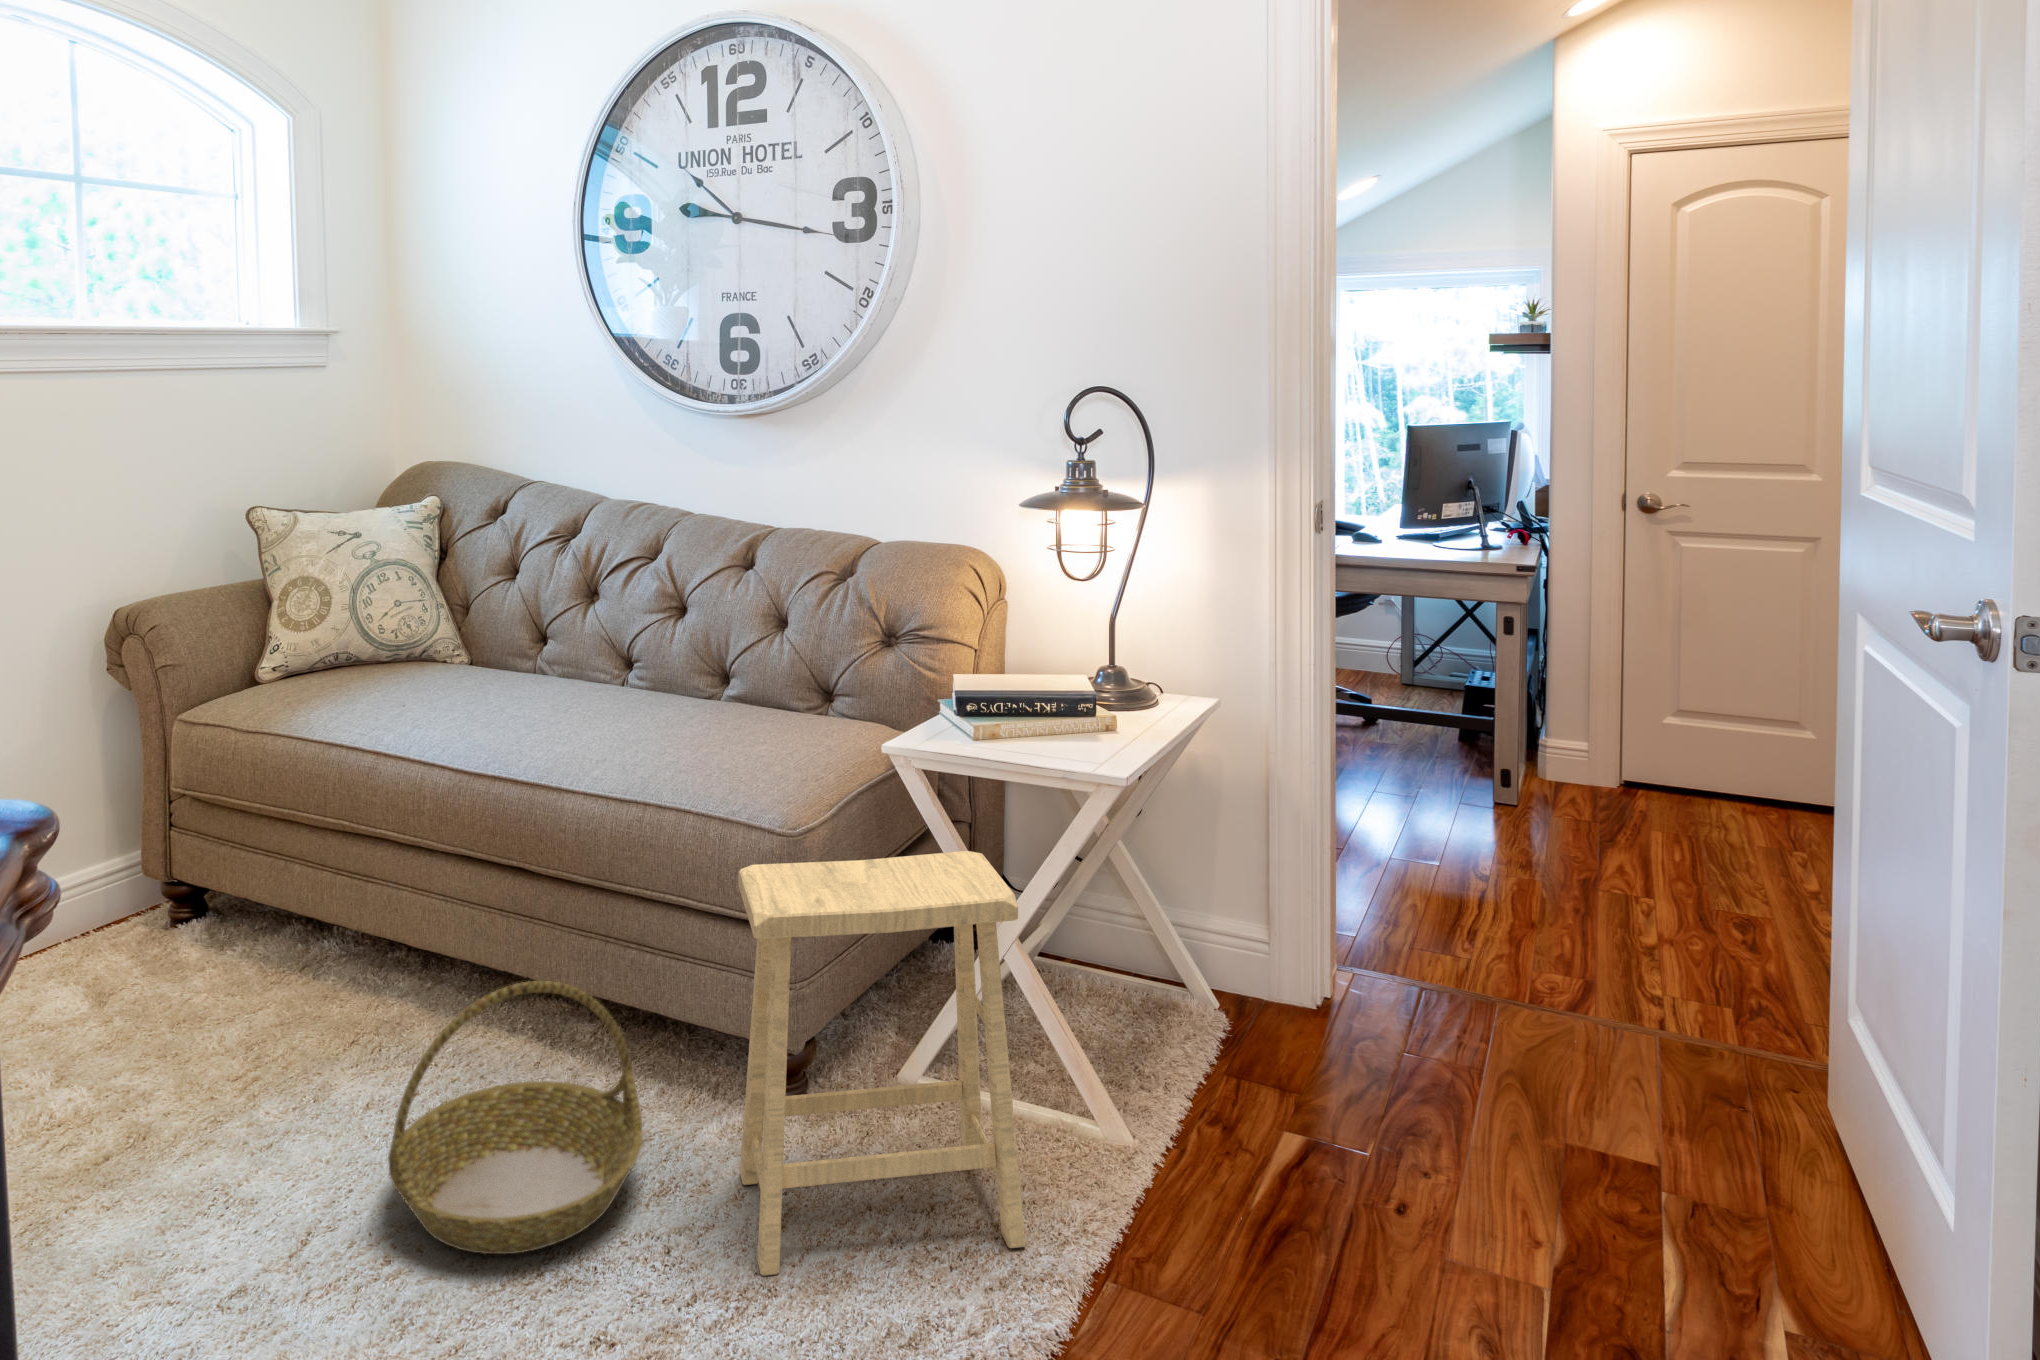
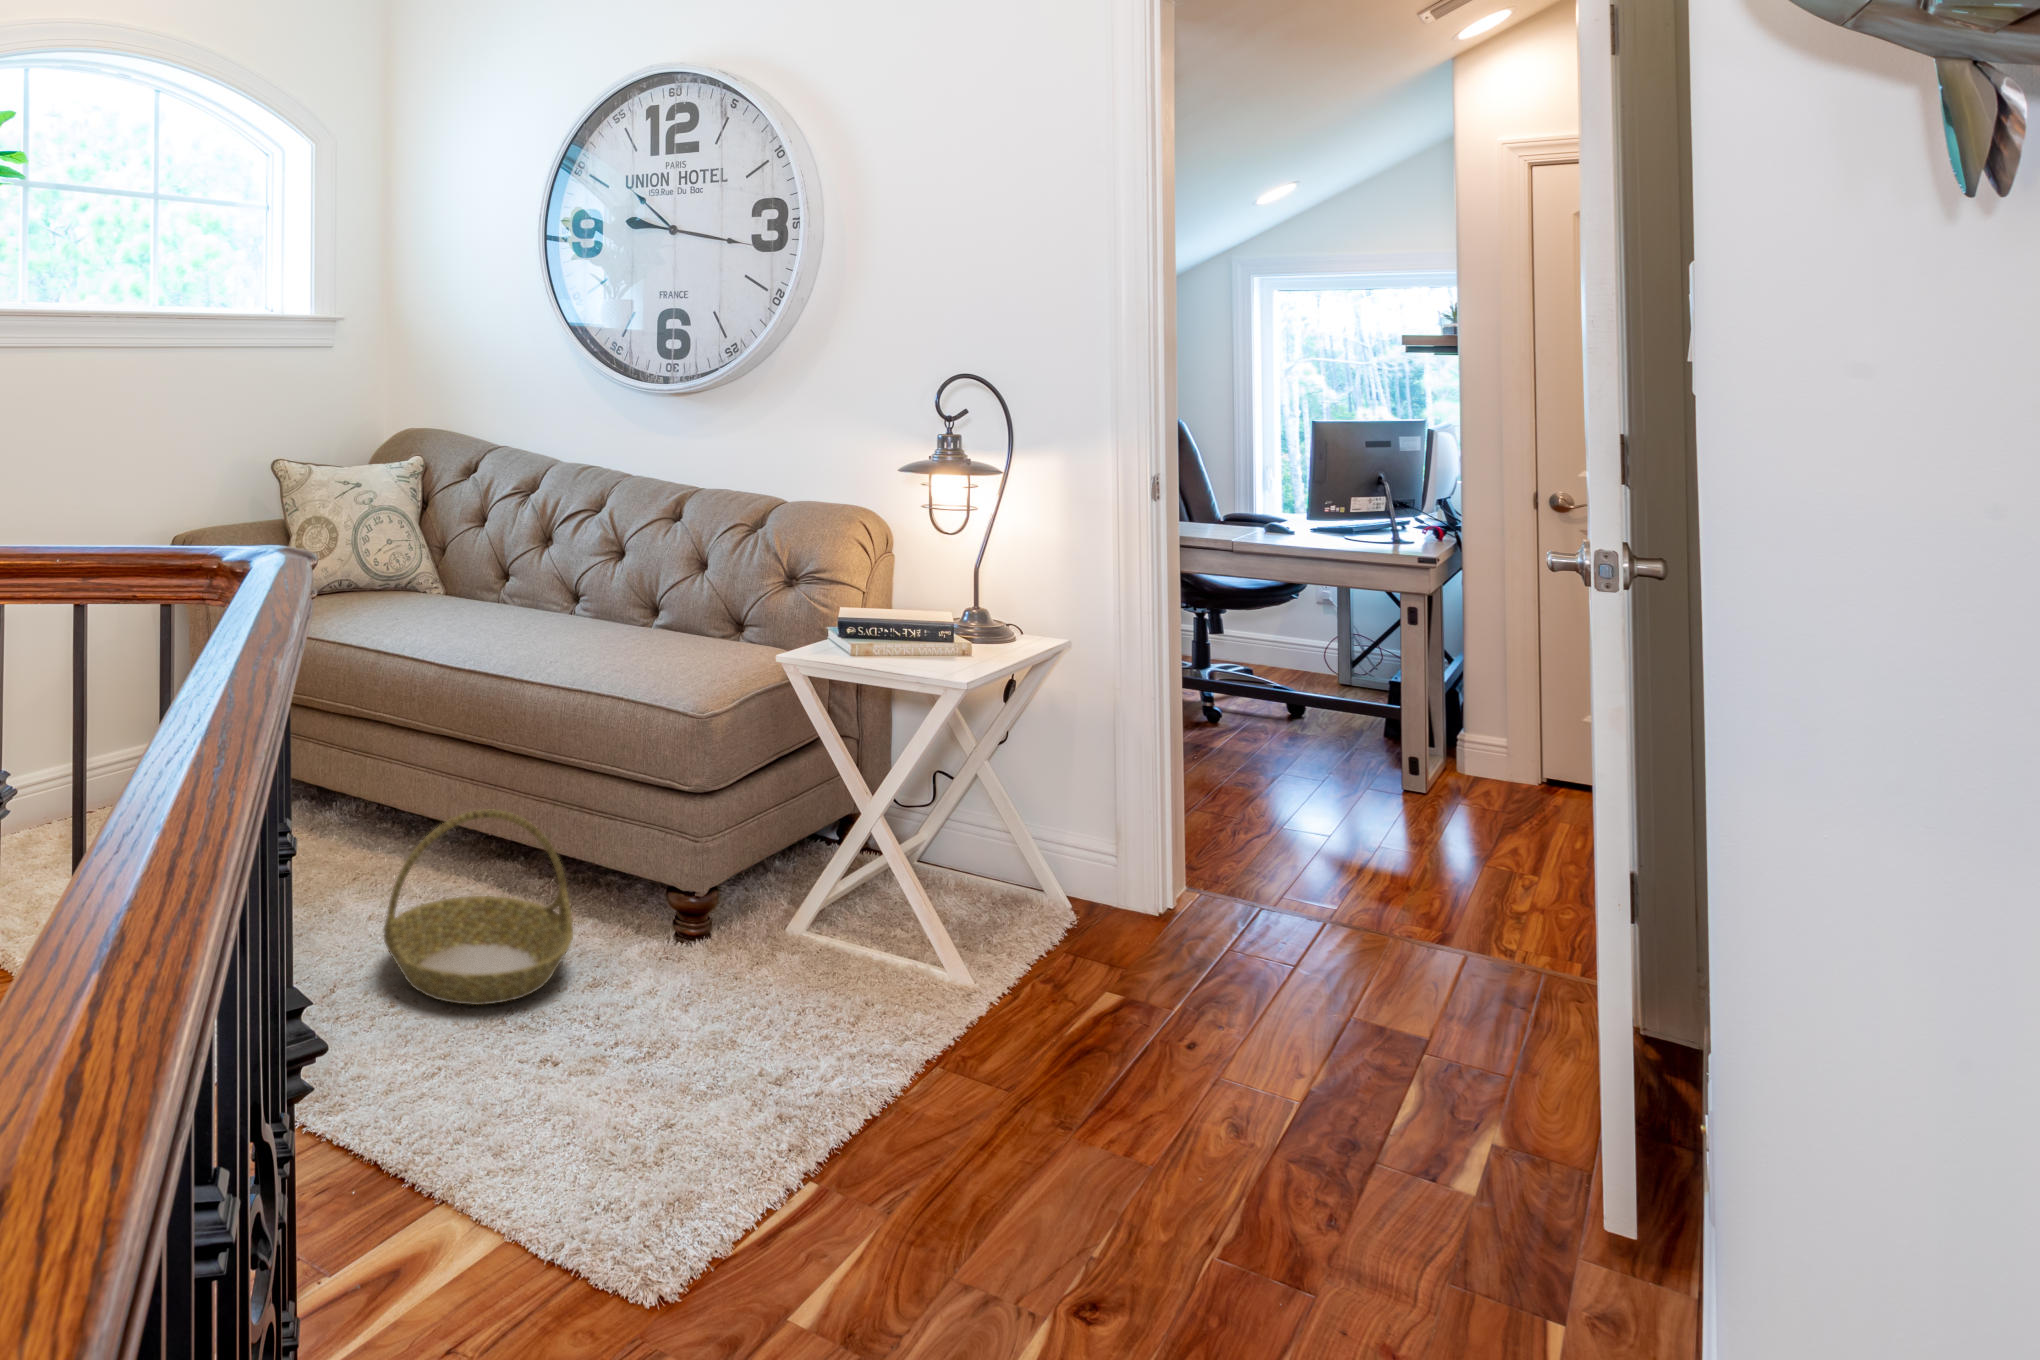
footstool: present [738,851,1026,1276] -> none [648,732,869,1039]

